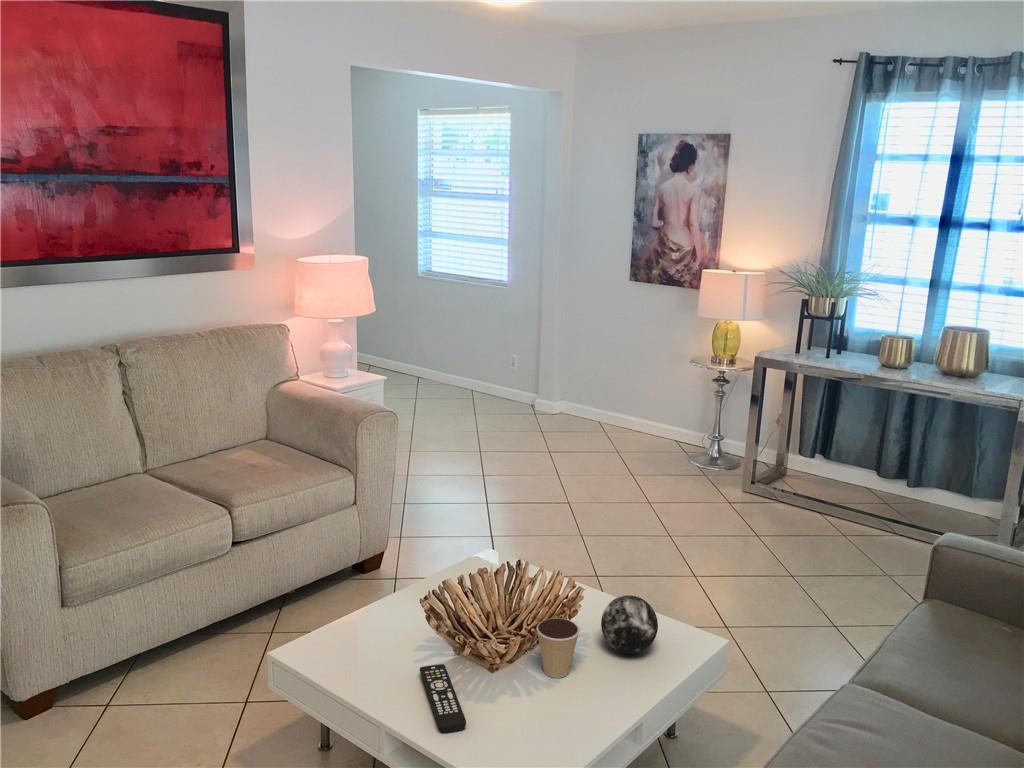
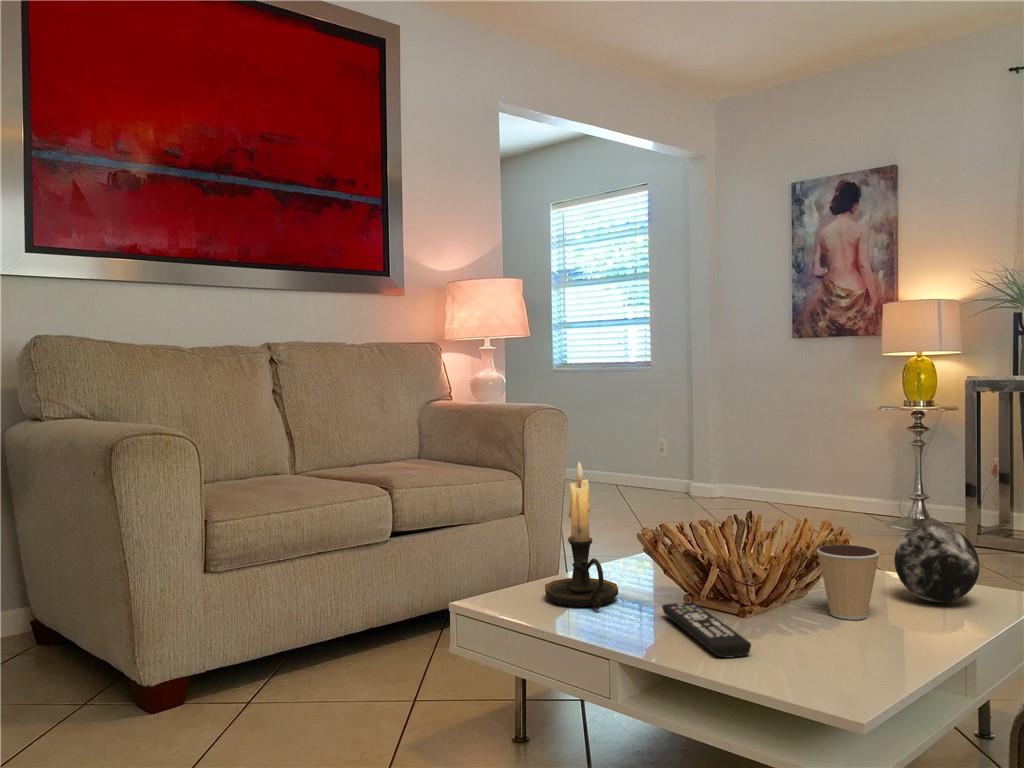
candle holder: none [337,551,394,667] -> present [545,461,618,609]

